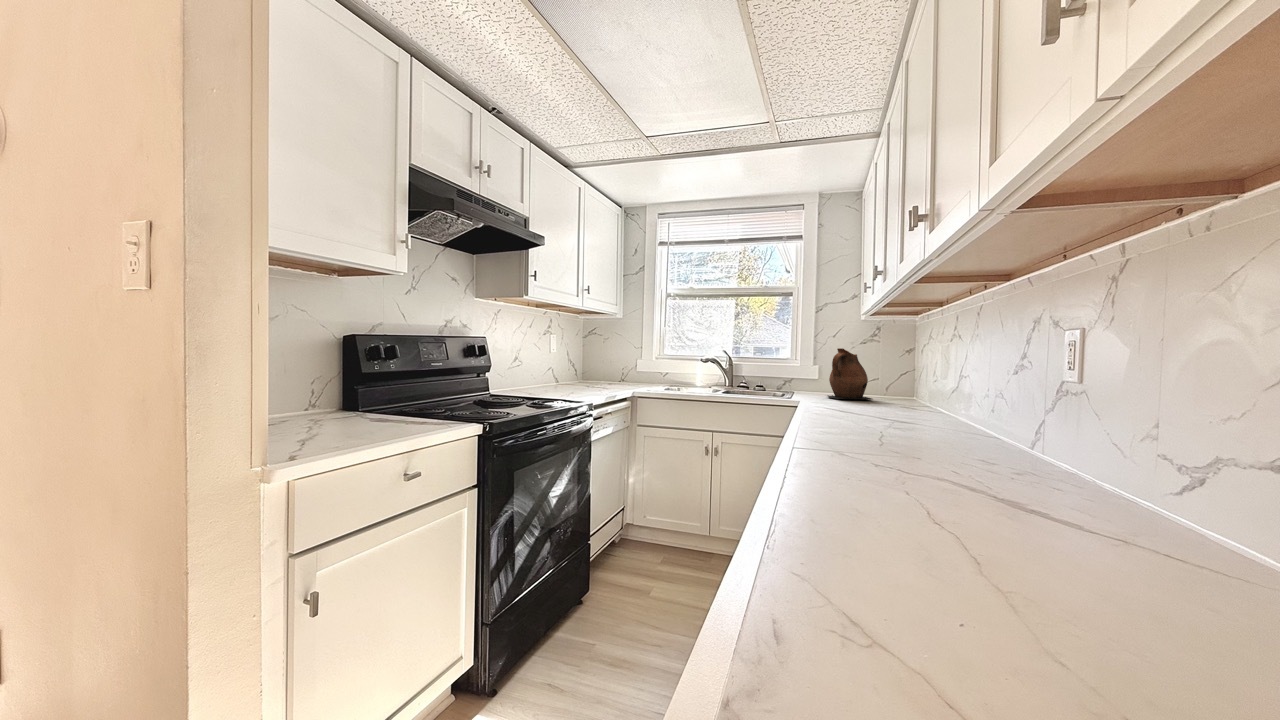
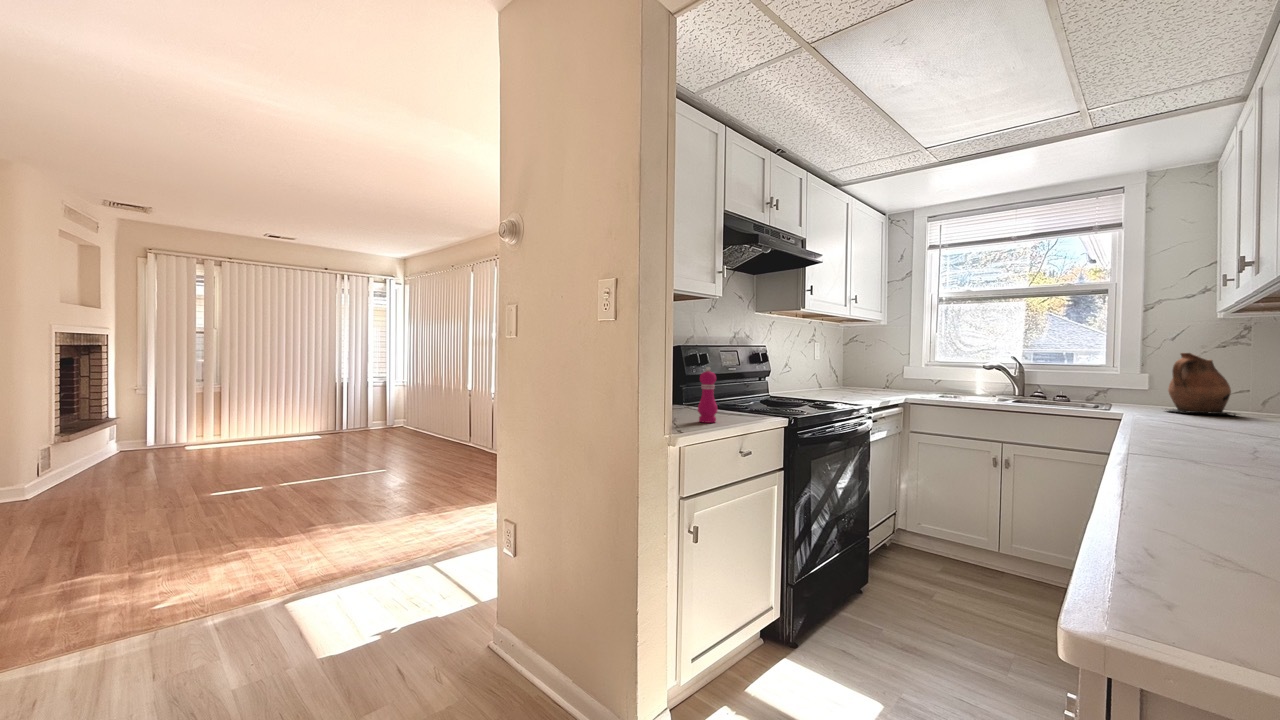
pepper mill: none [340,365,371,441] -> present [698,367,717,423]

